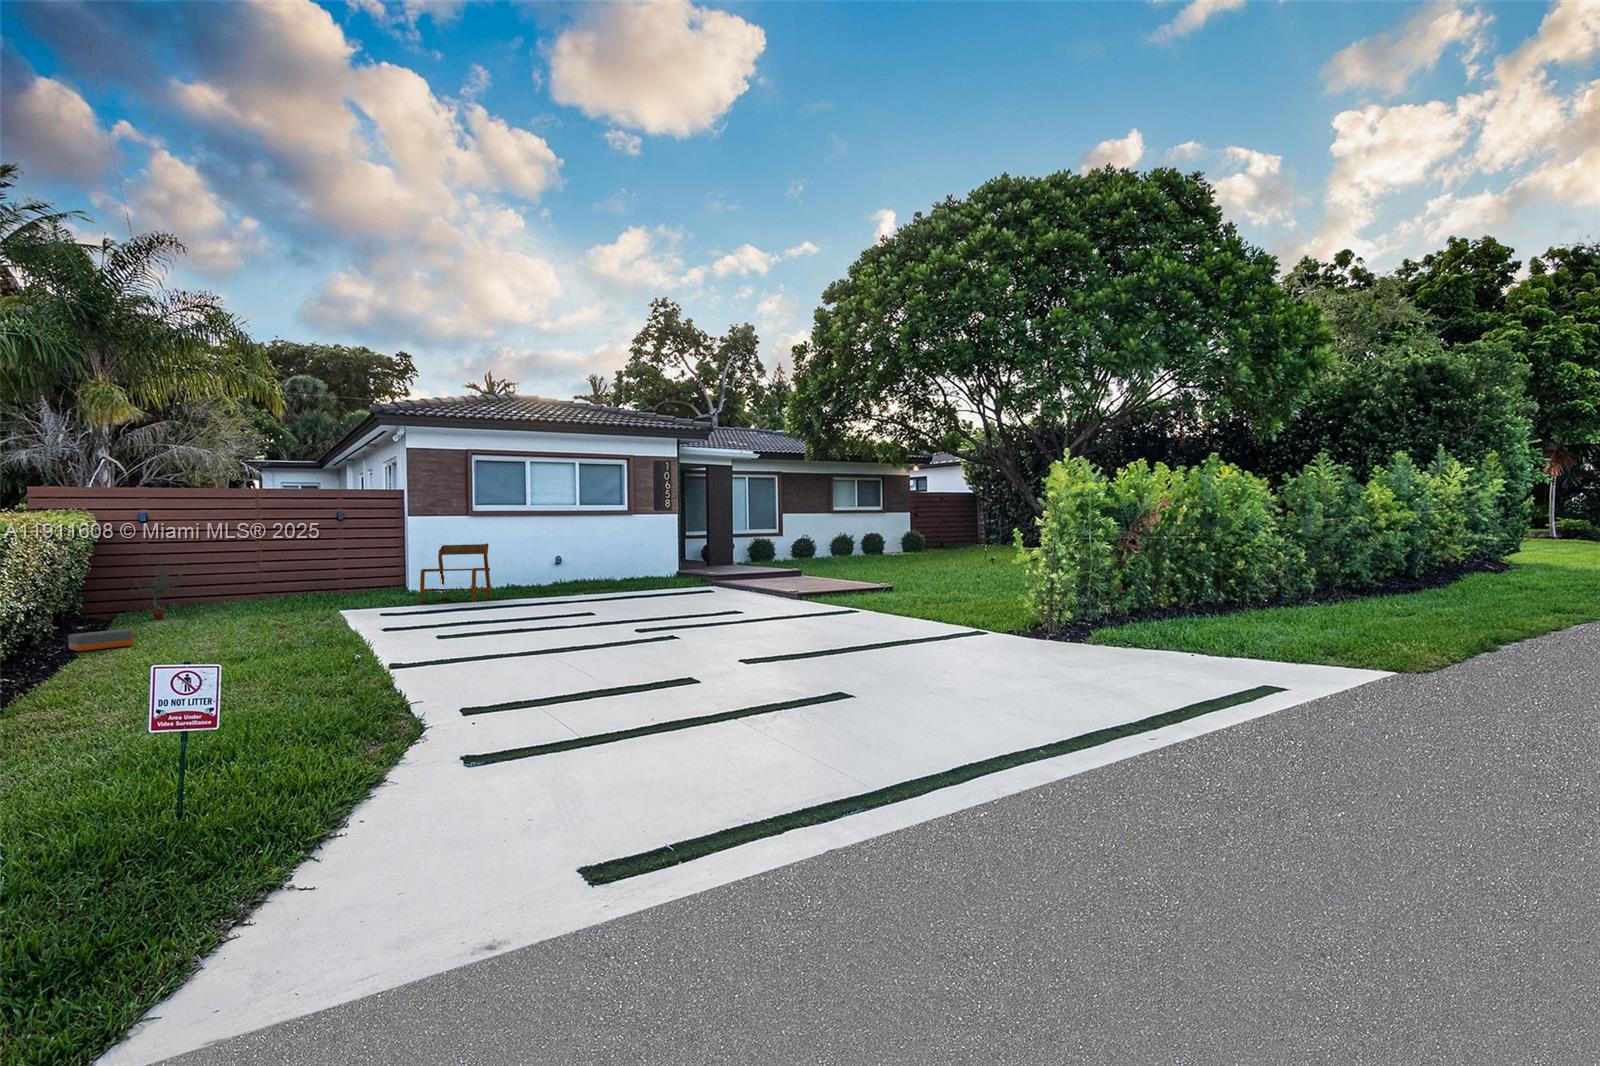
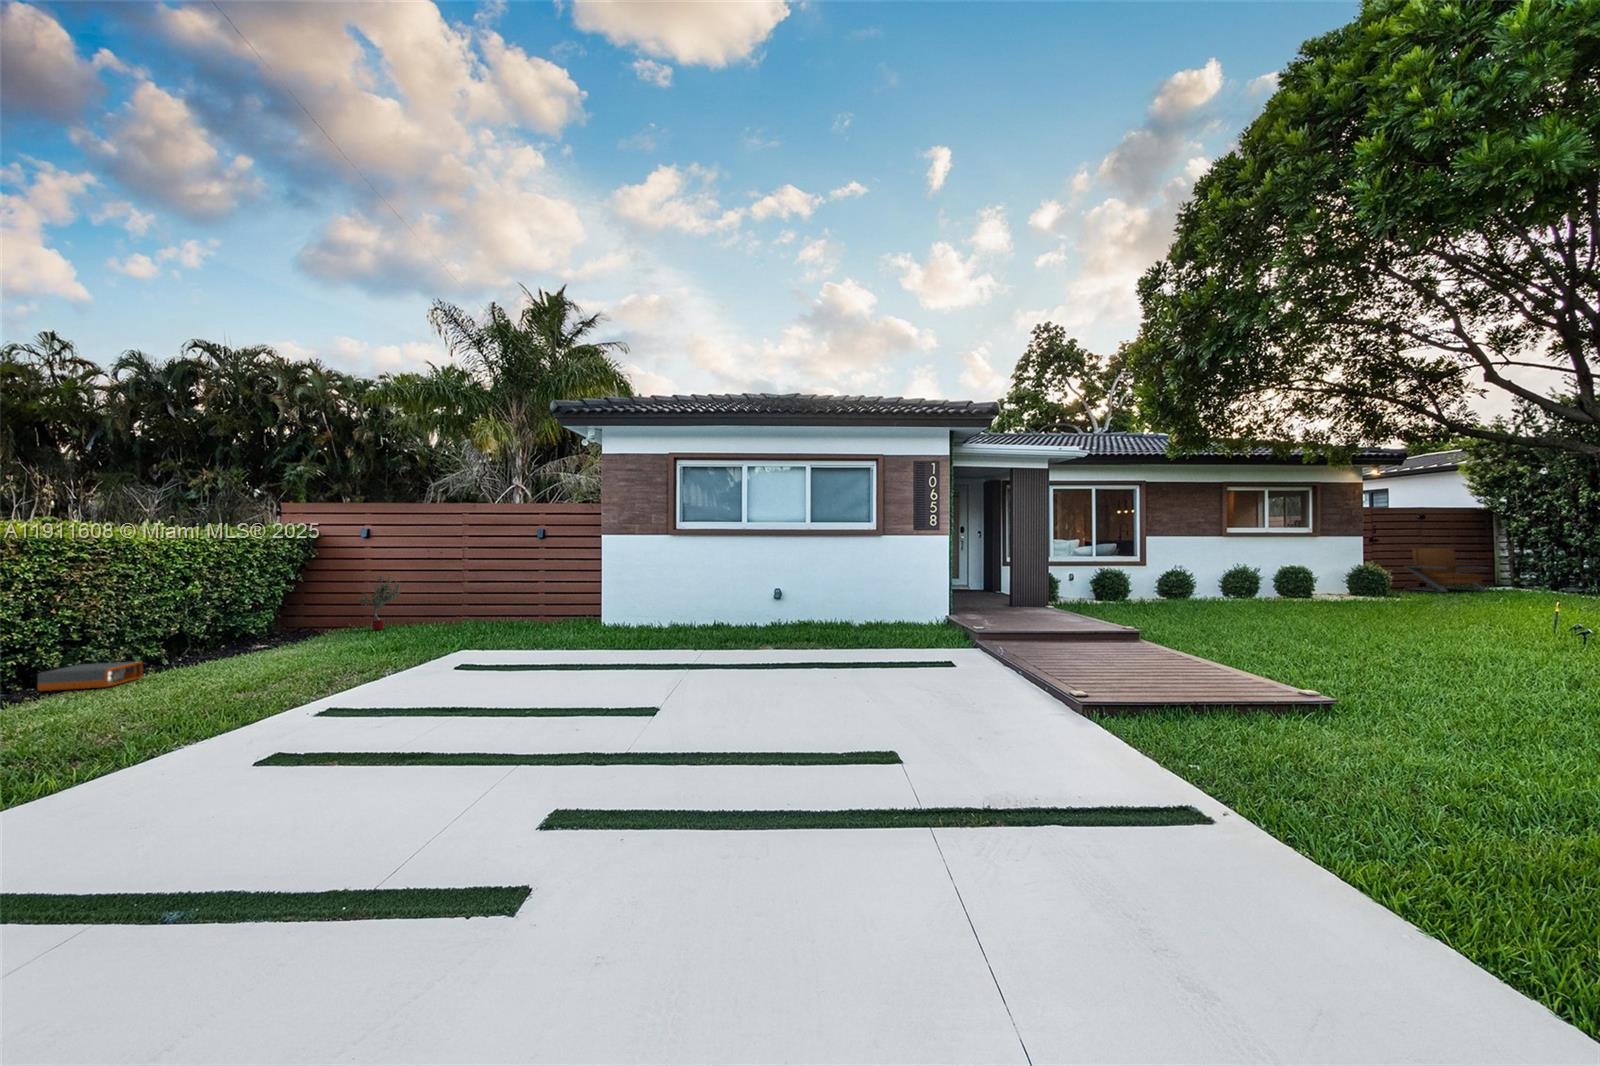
lounge chair: none [931,518,971,547] -> present [1405,548,1488,592]
bench: present [420,544,492,602] -> none [610,566,683,640]

